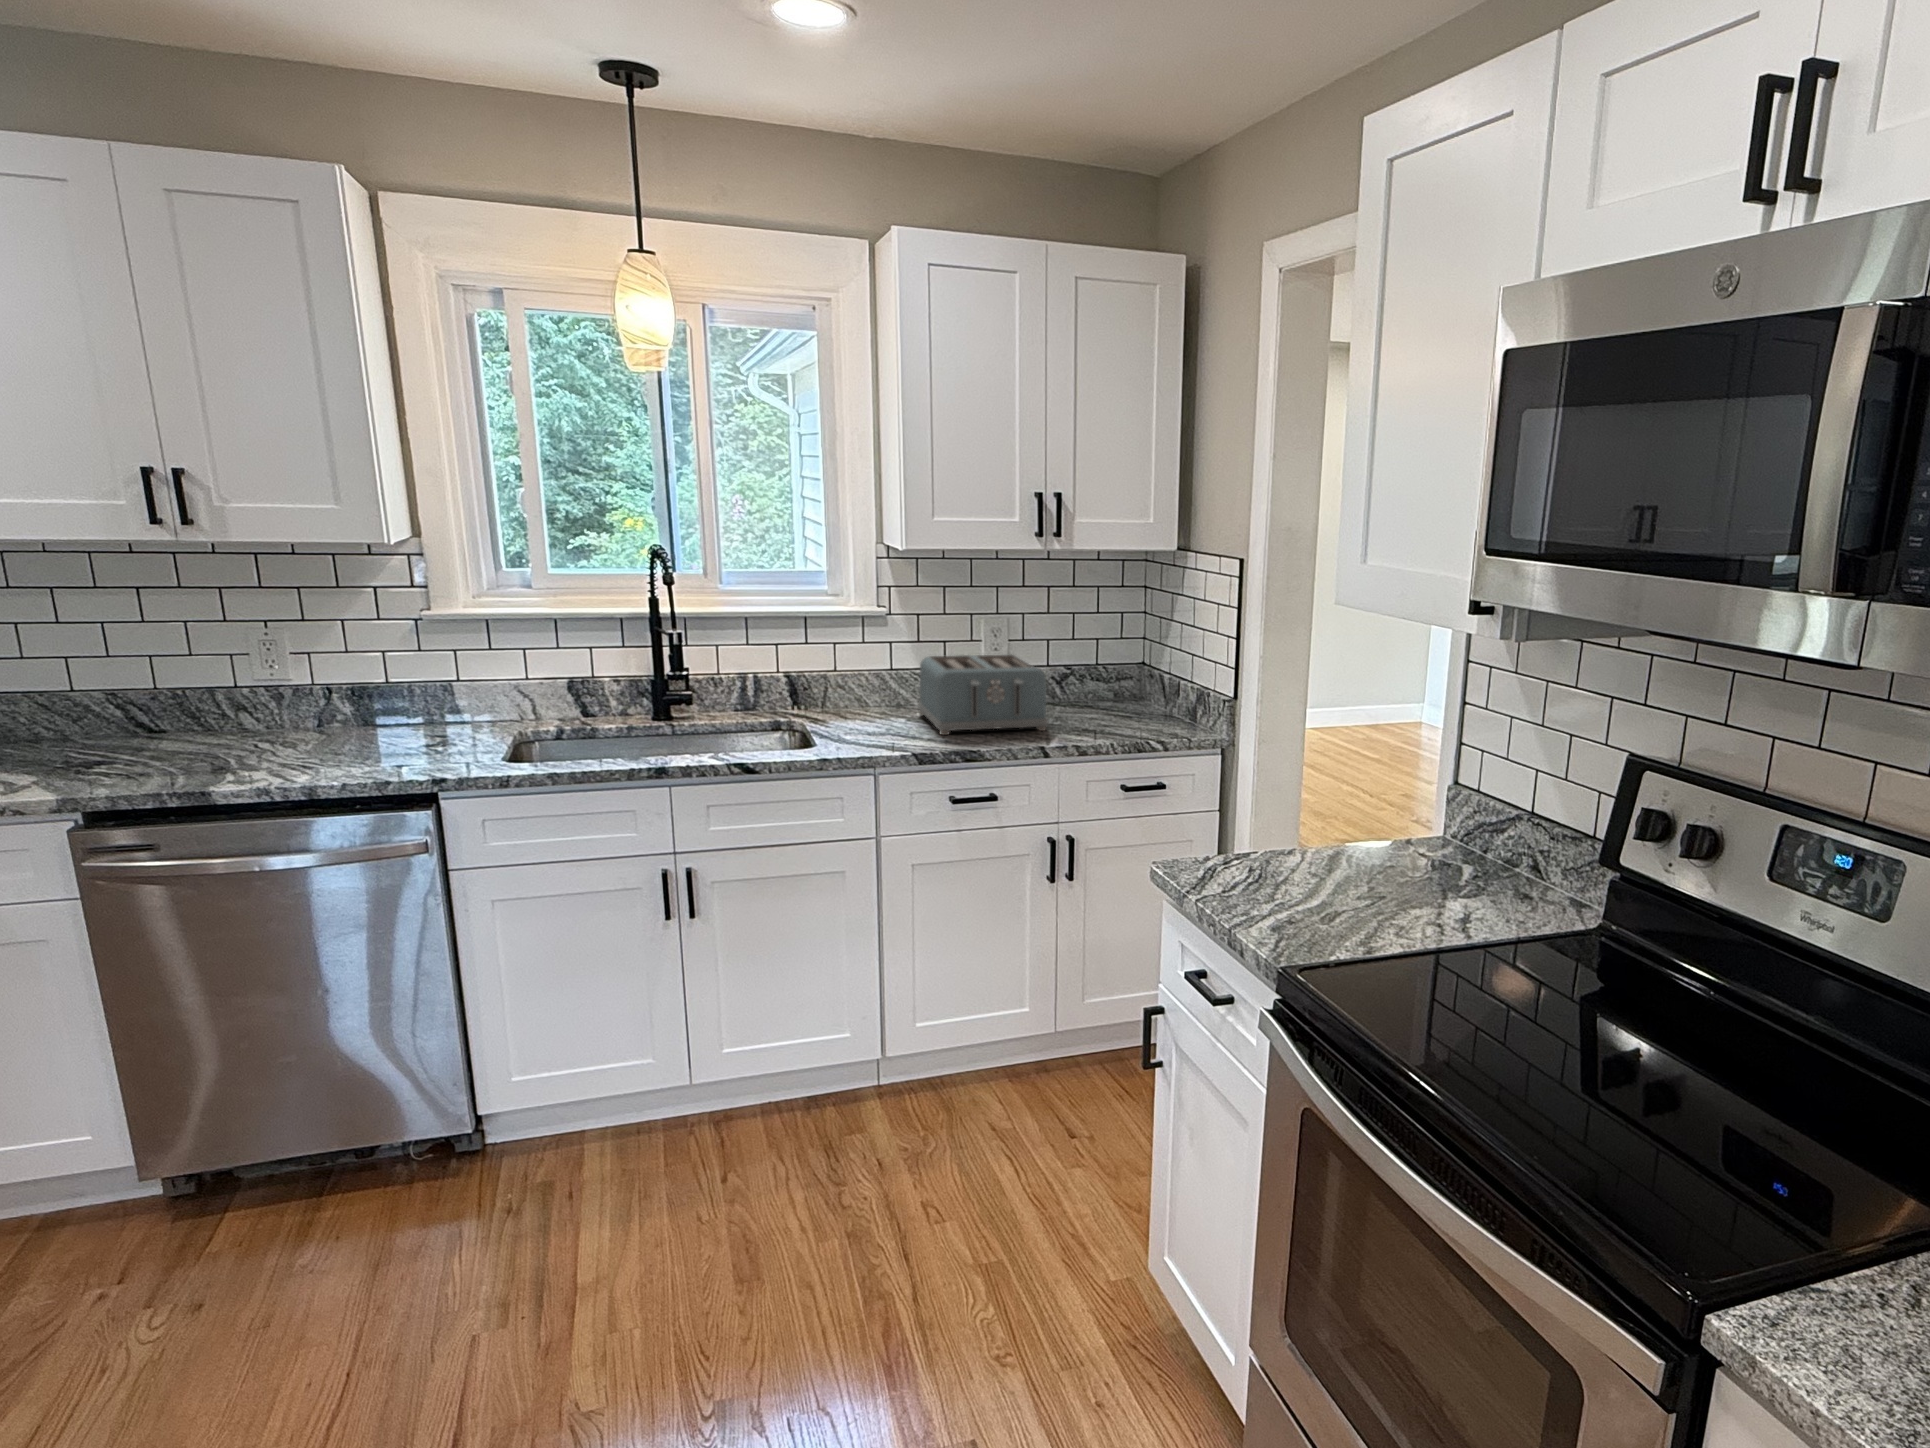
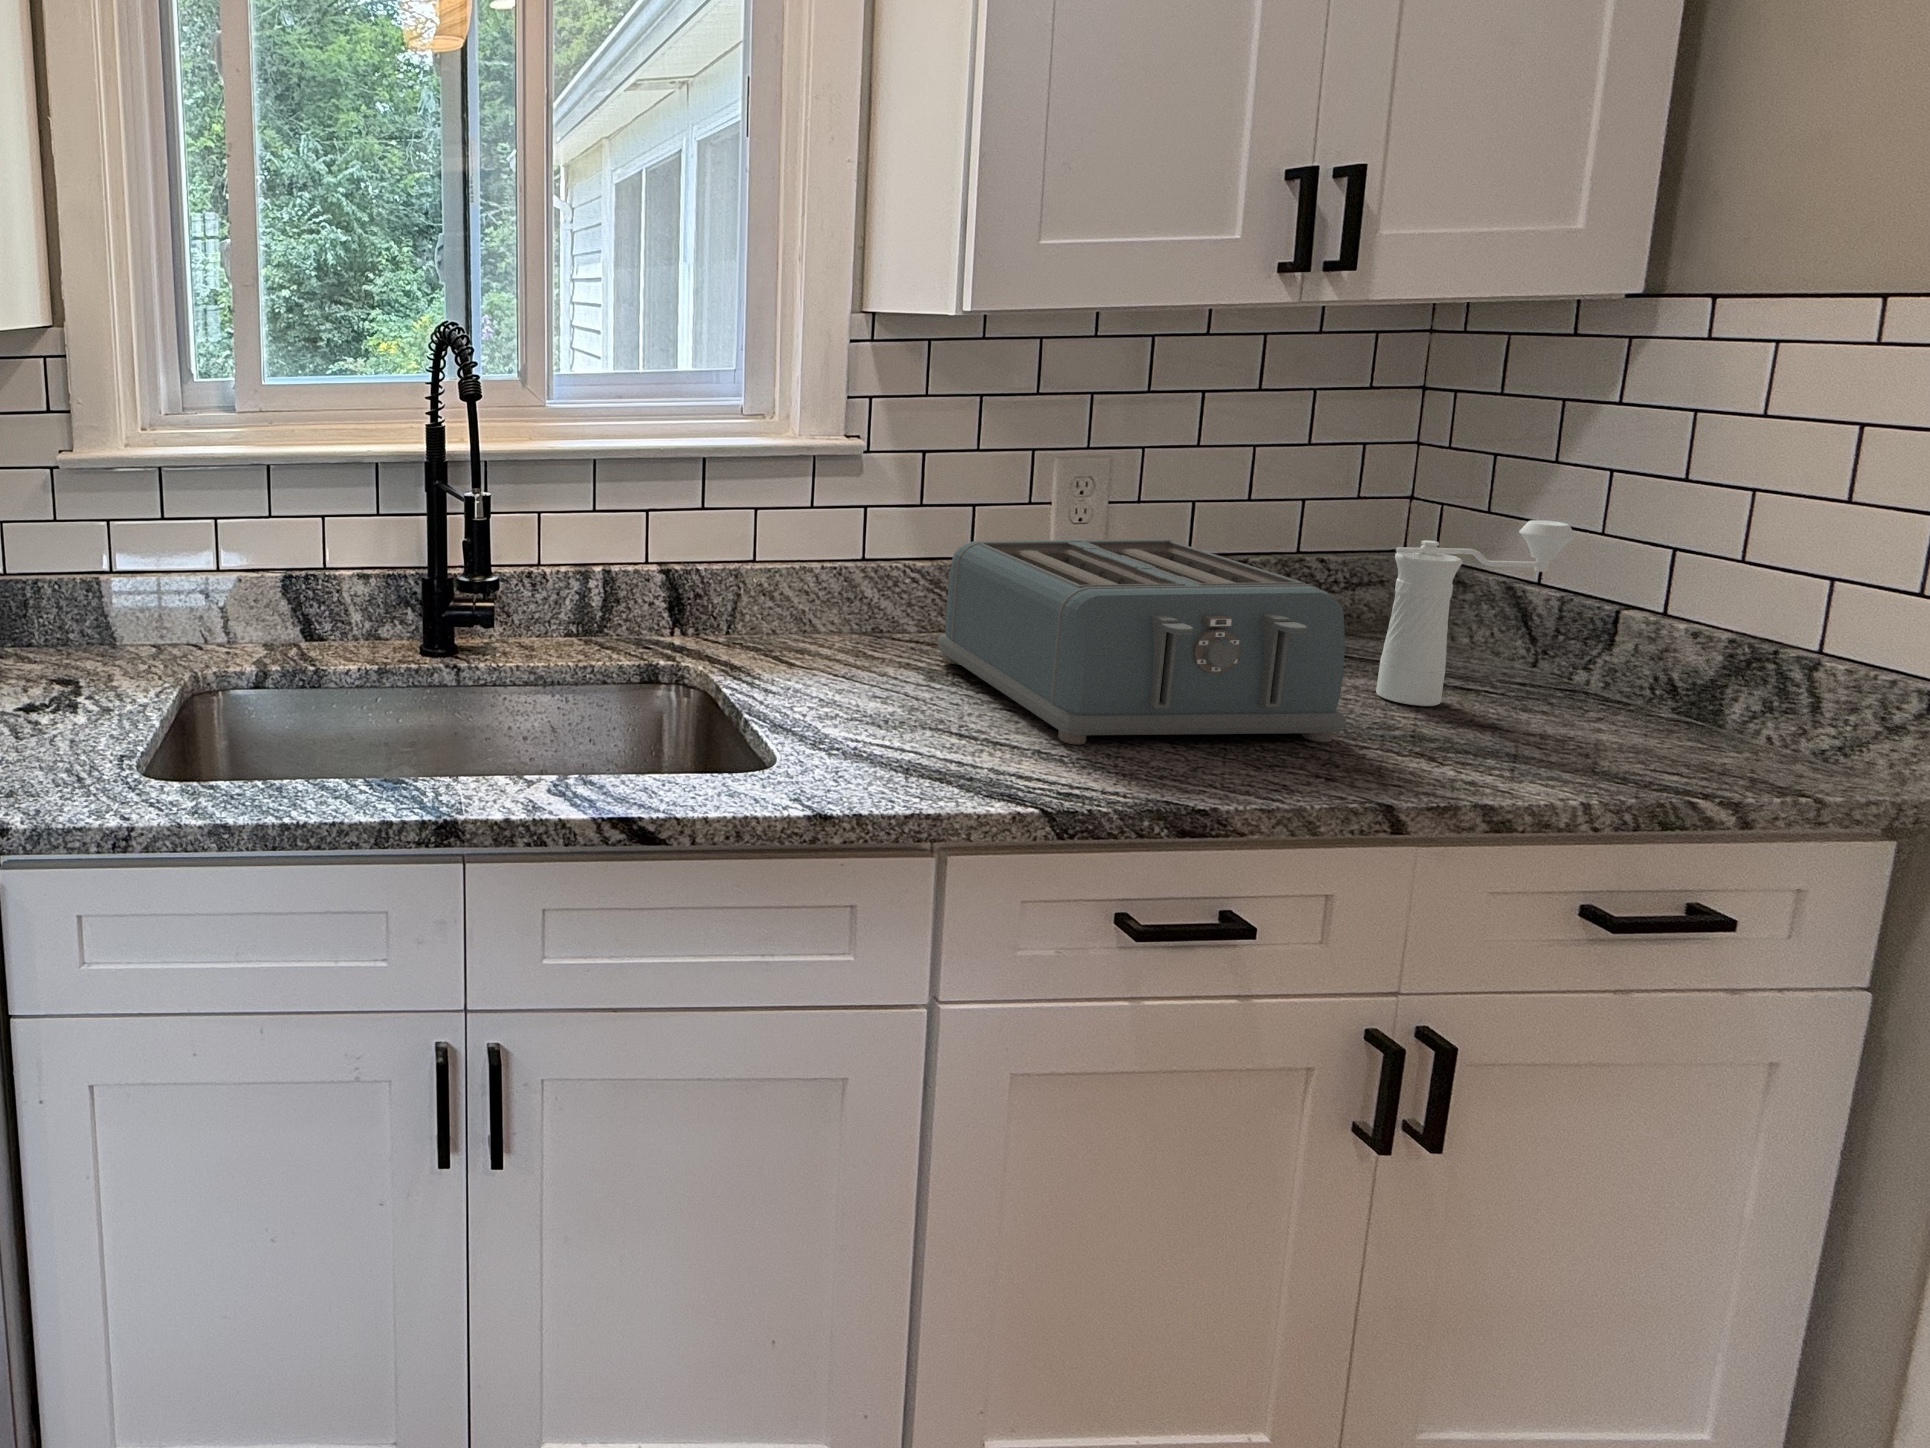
pepper mill: none [1086,643,1145,720] -> present [1376,520,1575,706]

